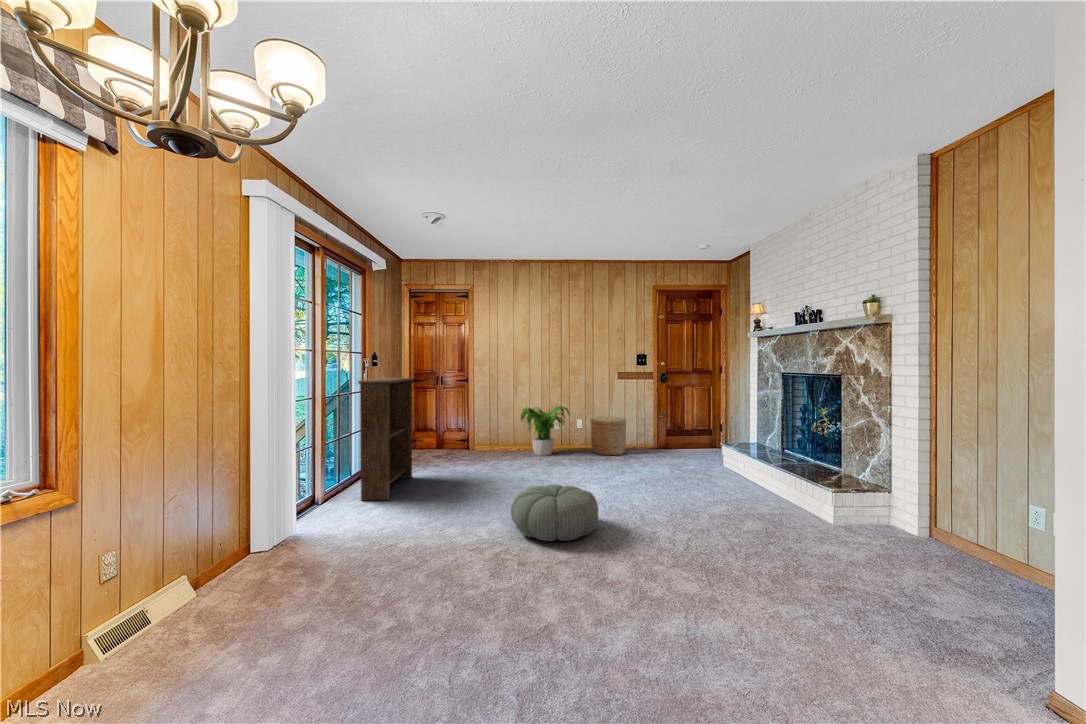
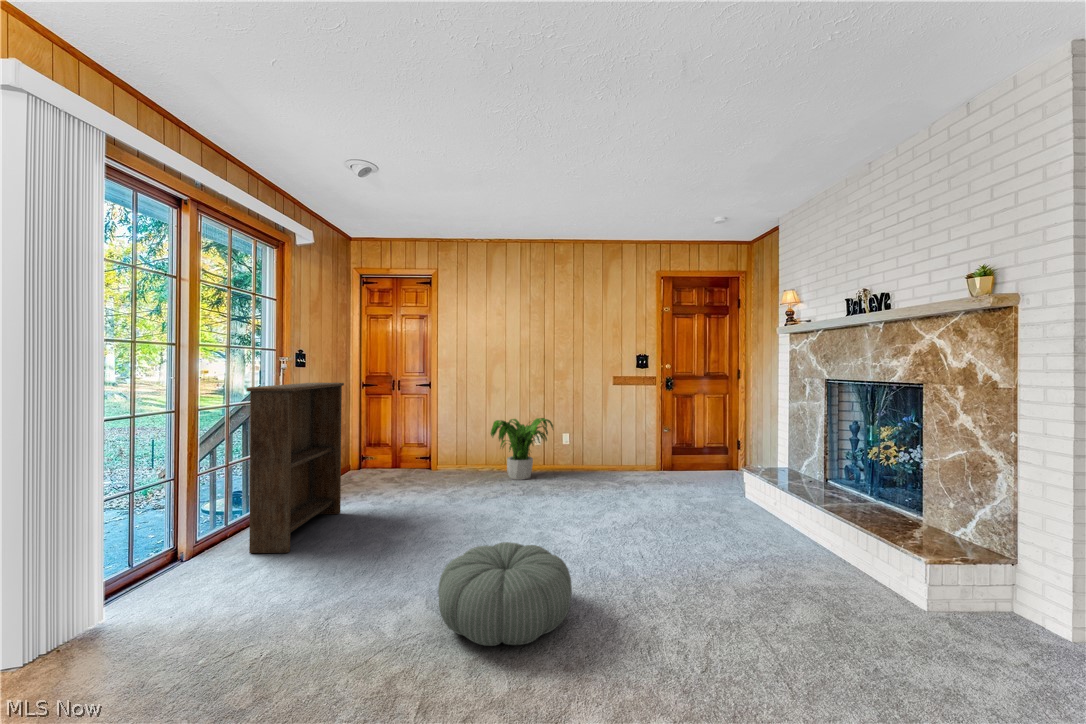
woven basket: present [590,417,626,455] -> none [579,431,623,480]

